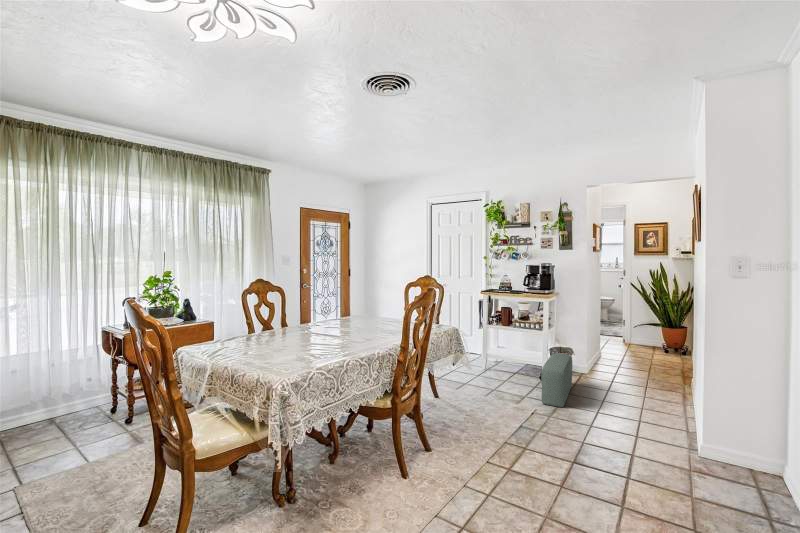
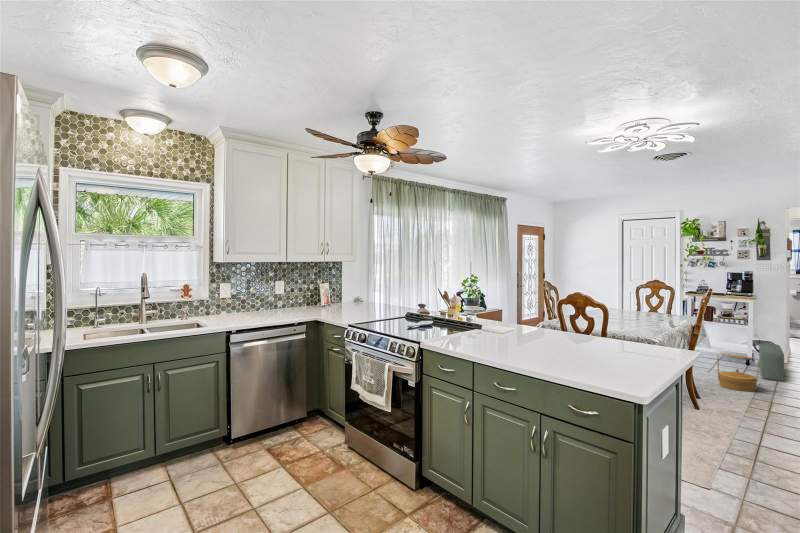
basket: none [478,376,522,432] -> present [717,353,759,391]

